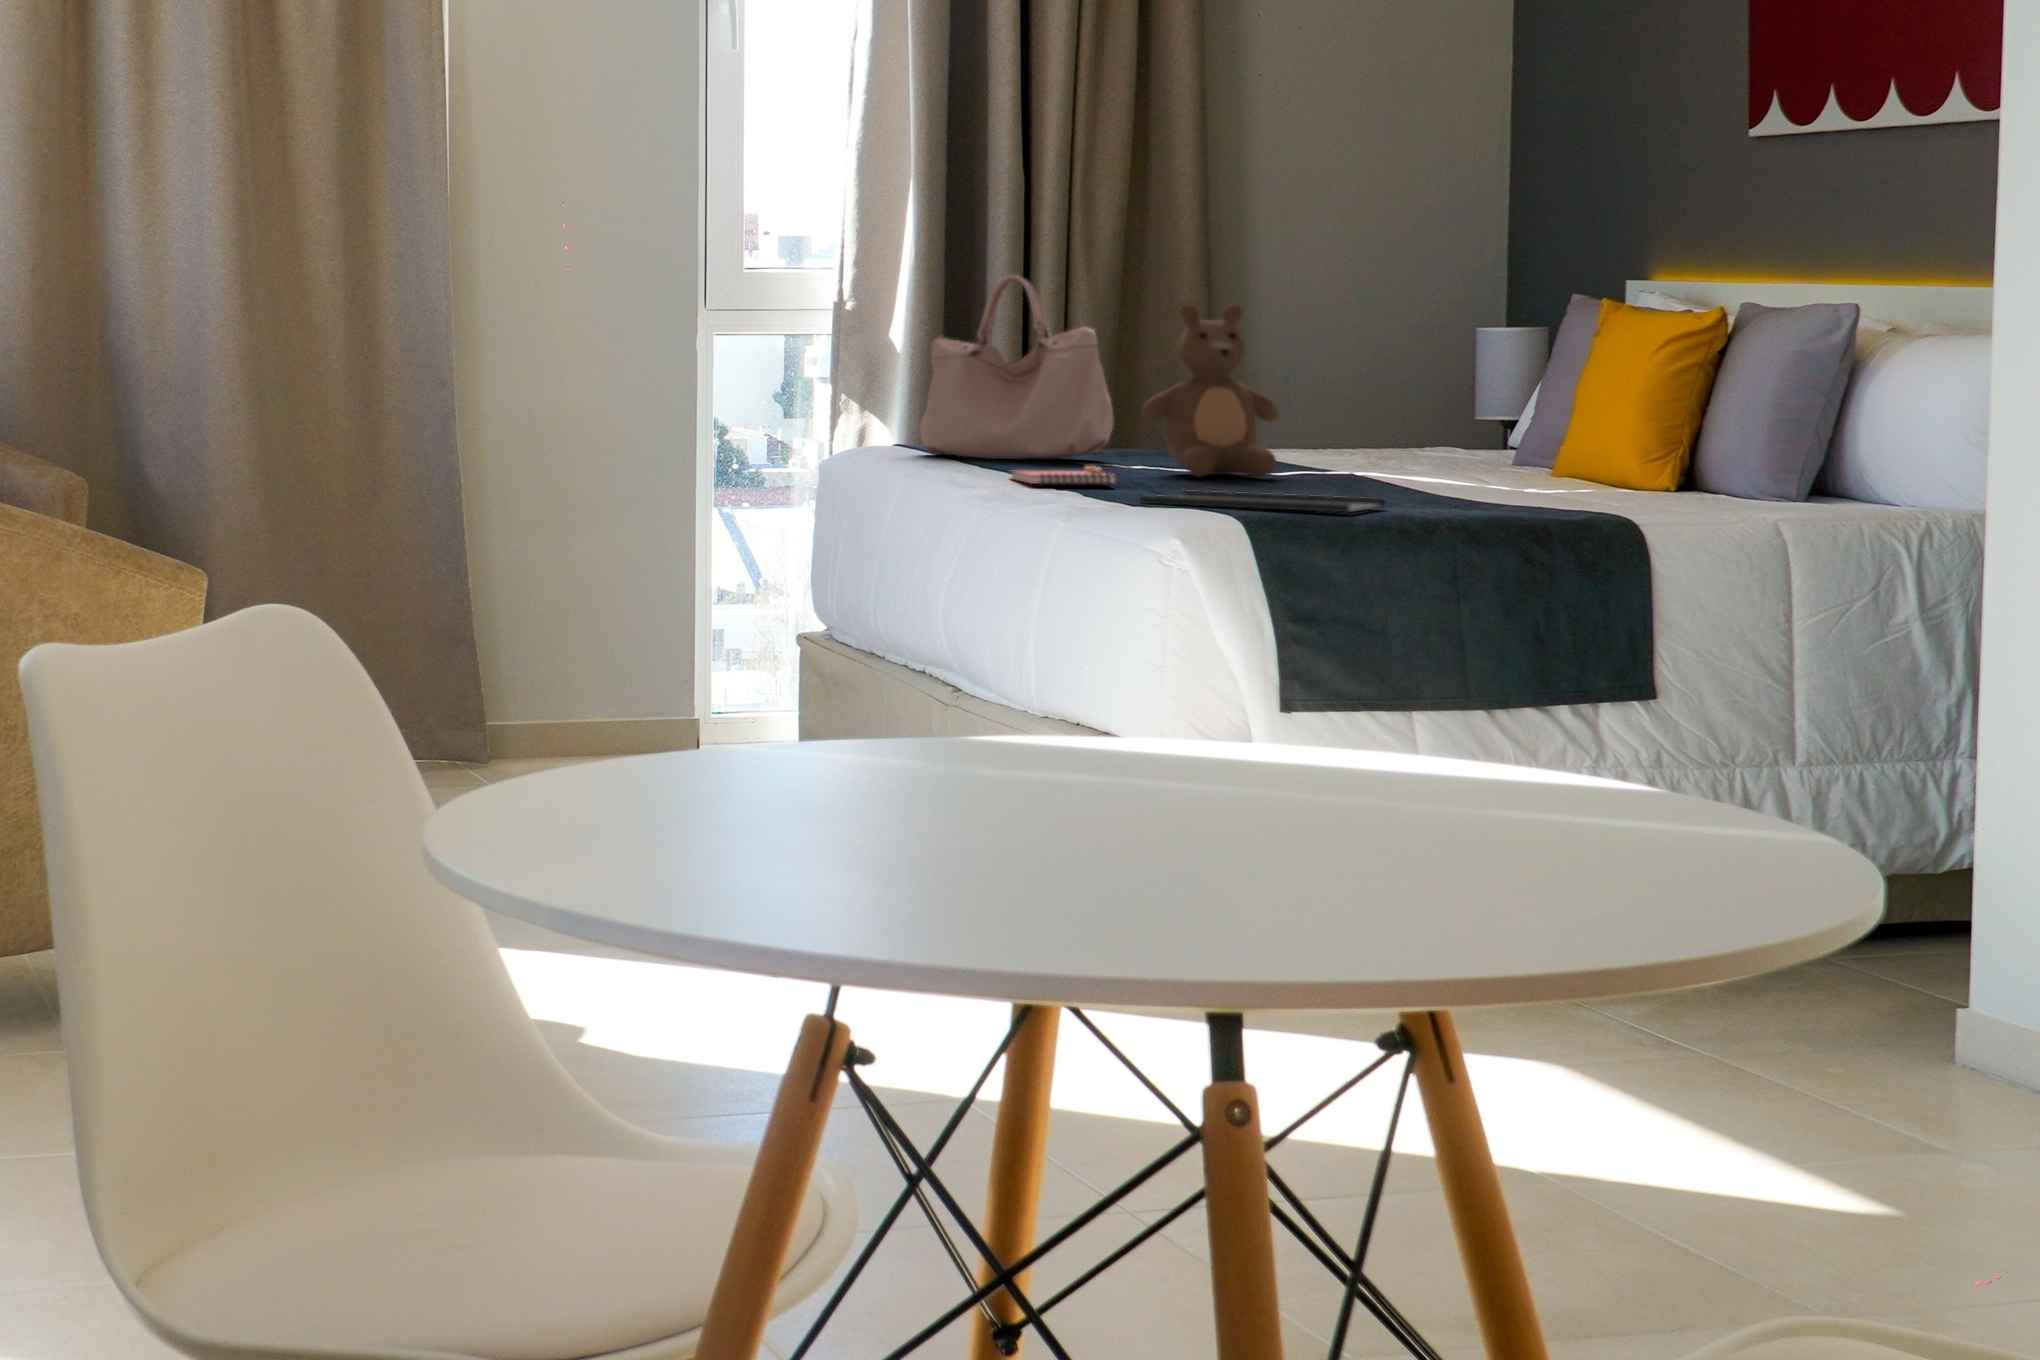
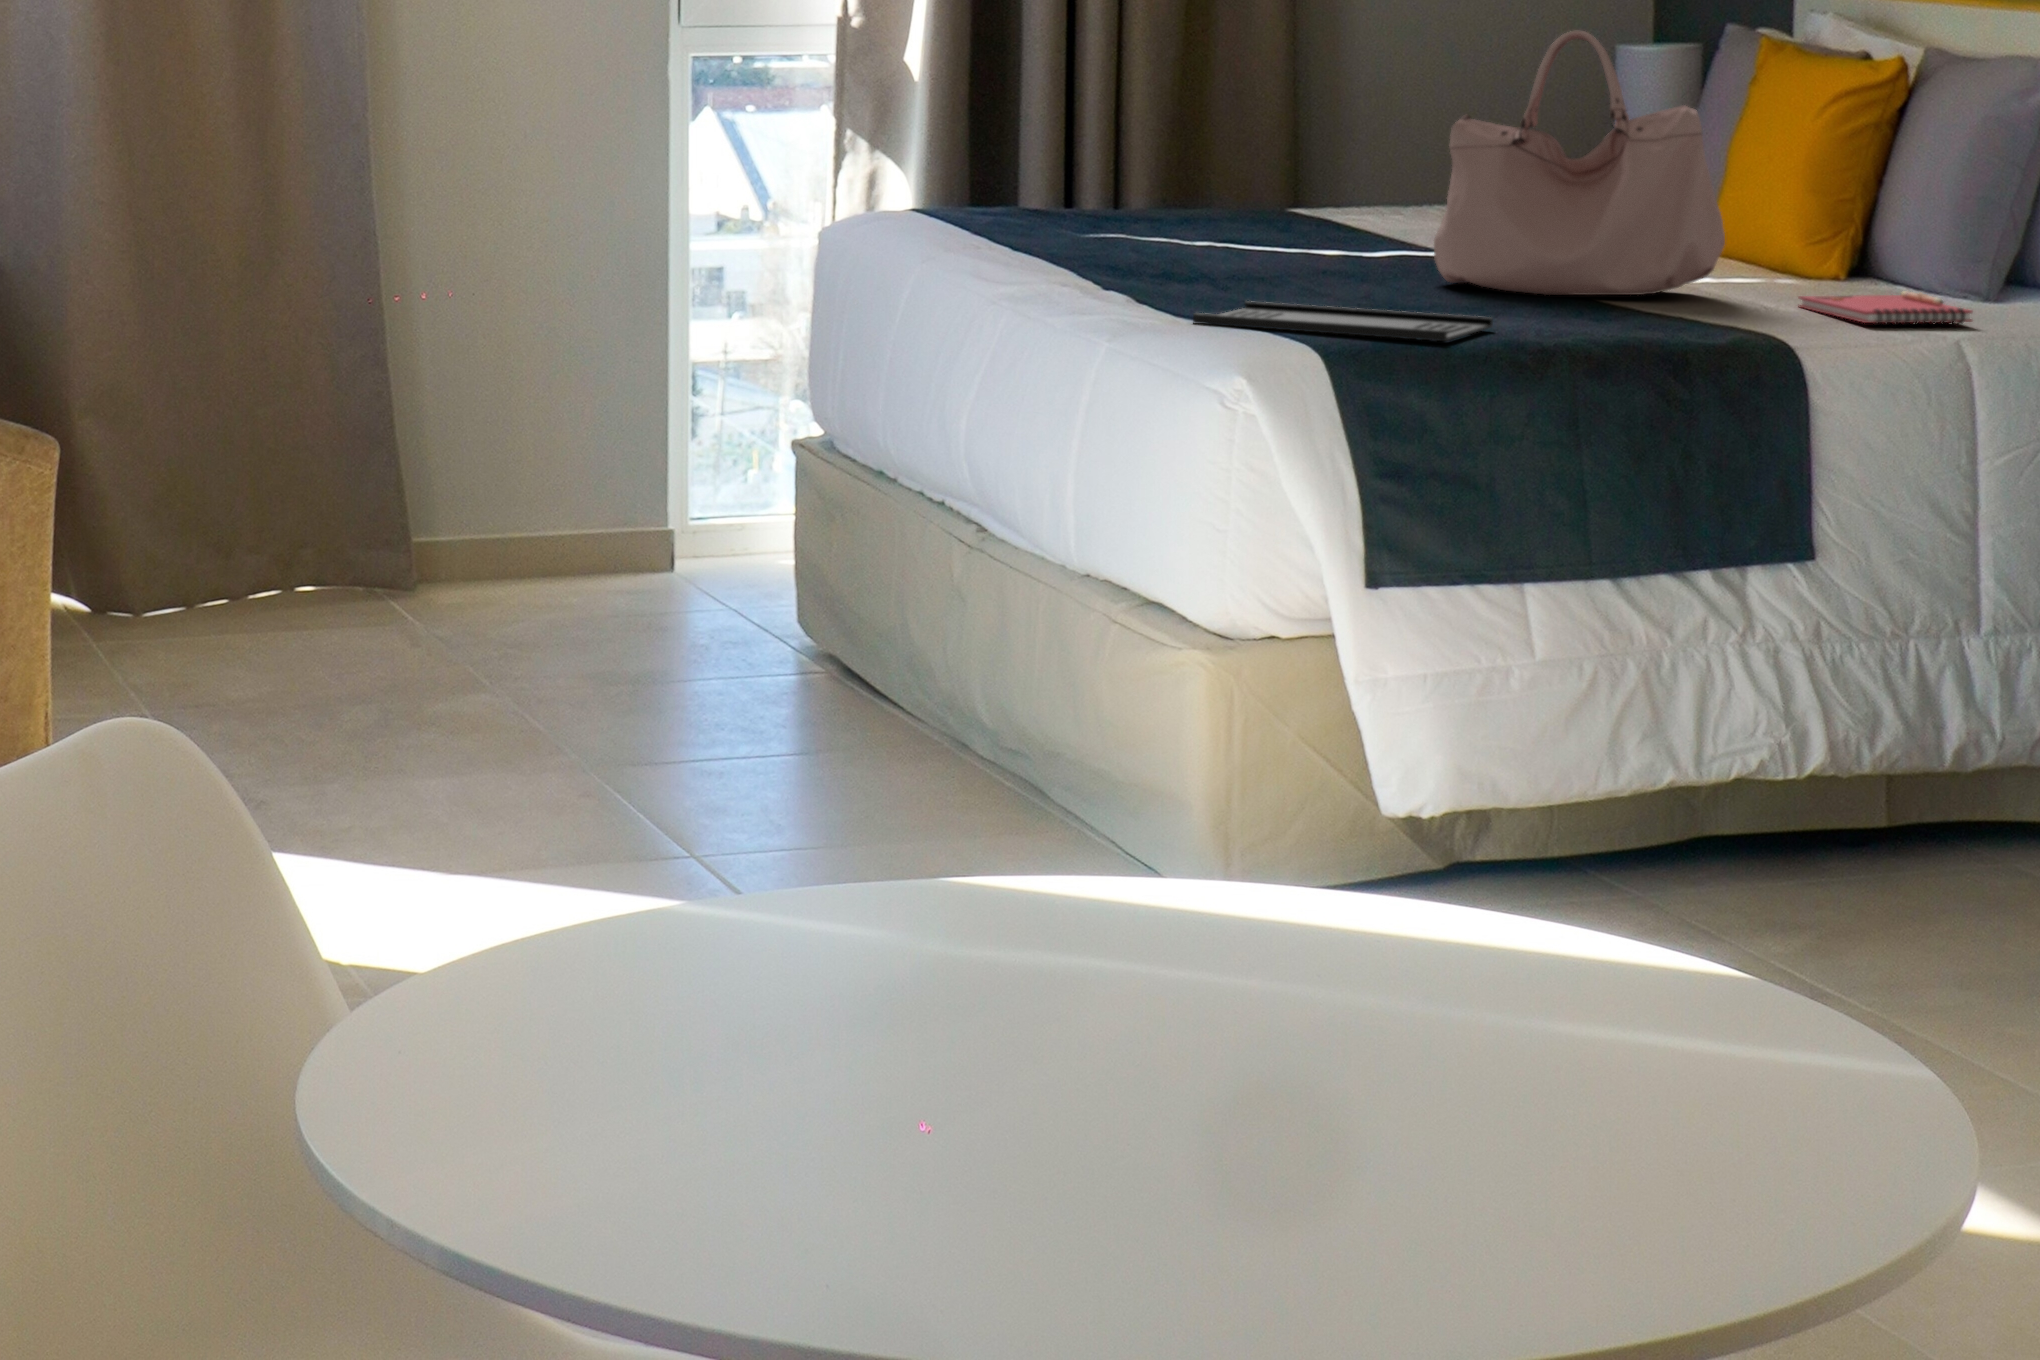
handbag: present [920,275,1114,459] -> present [1434,31,1725,295]
teddy bear: present [1142,304,1279,477] -> none [1200,53,1368,267]
notebook: present [1011,466,1116,485] -> present [1799,291,1972,325]

